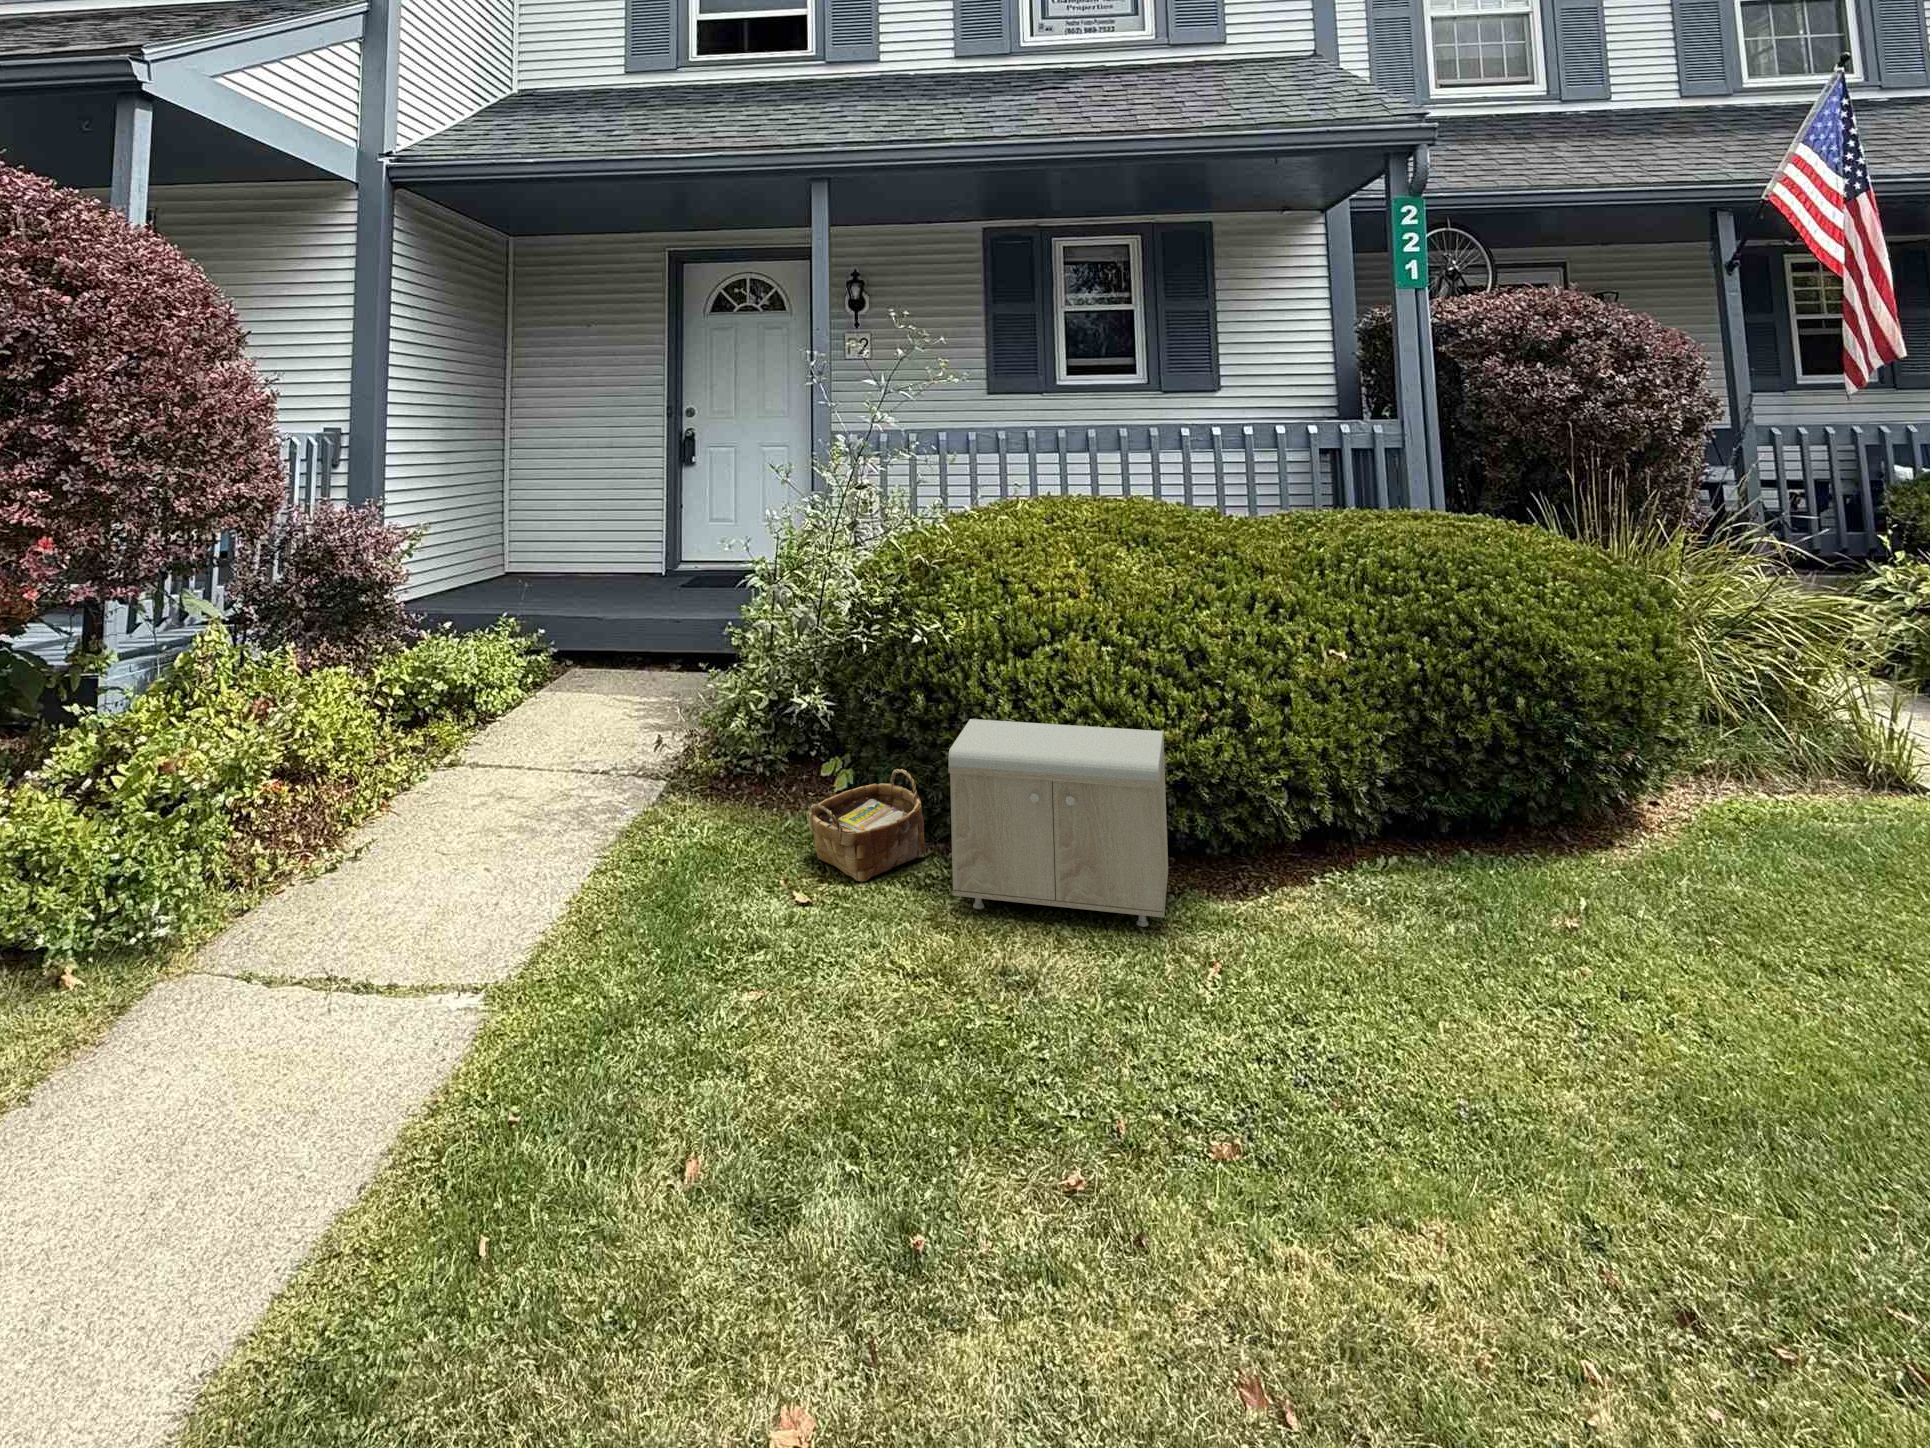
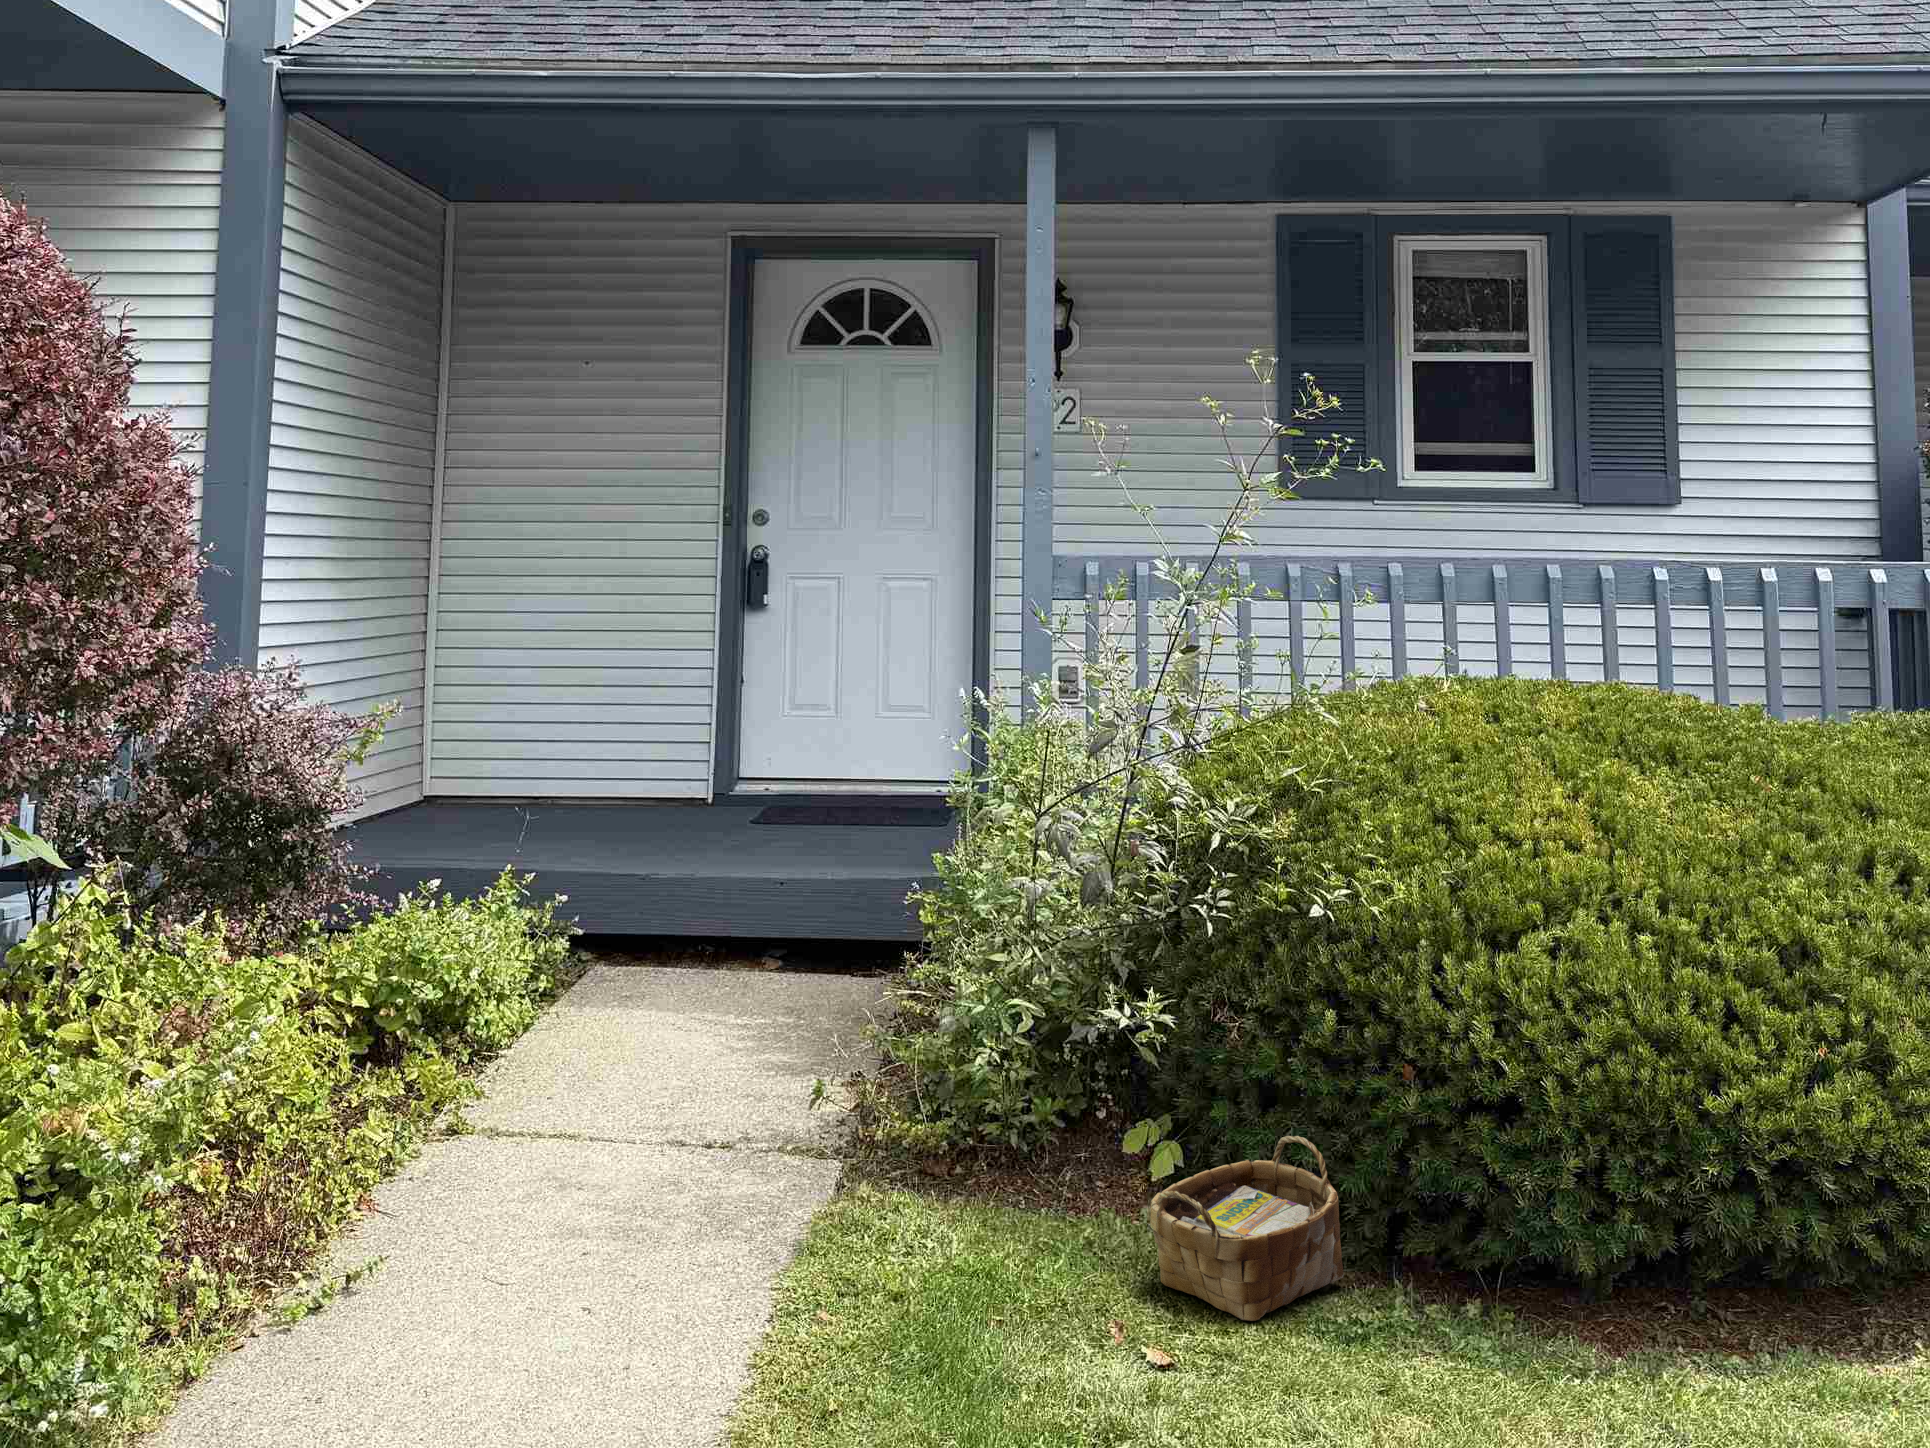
storage bench: present [948,719,1168,927] -> none [1422,1052,1782,1393]

